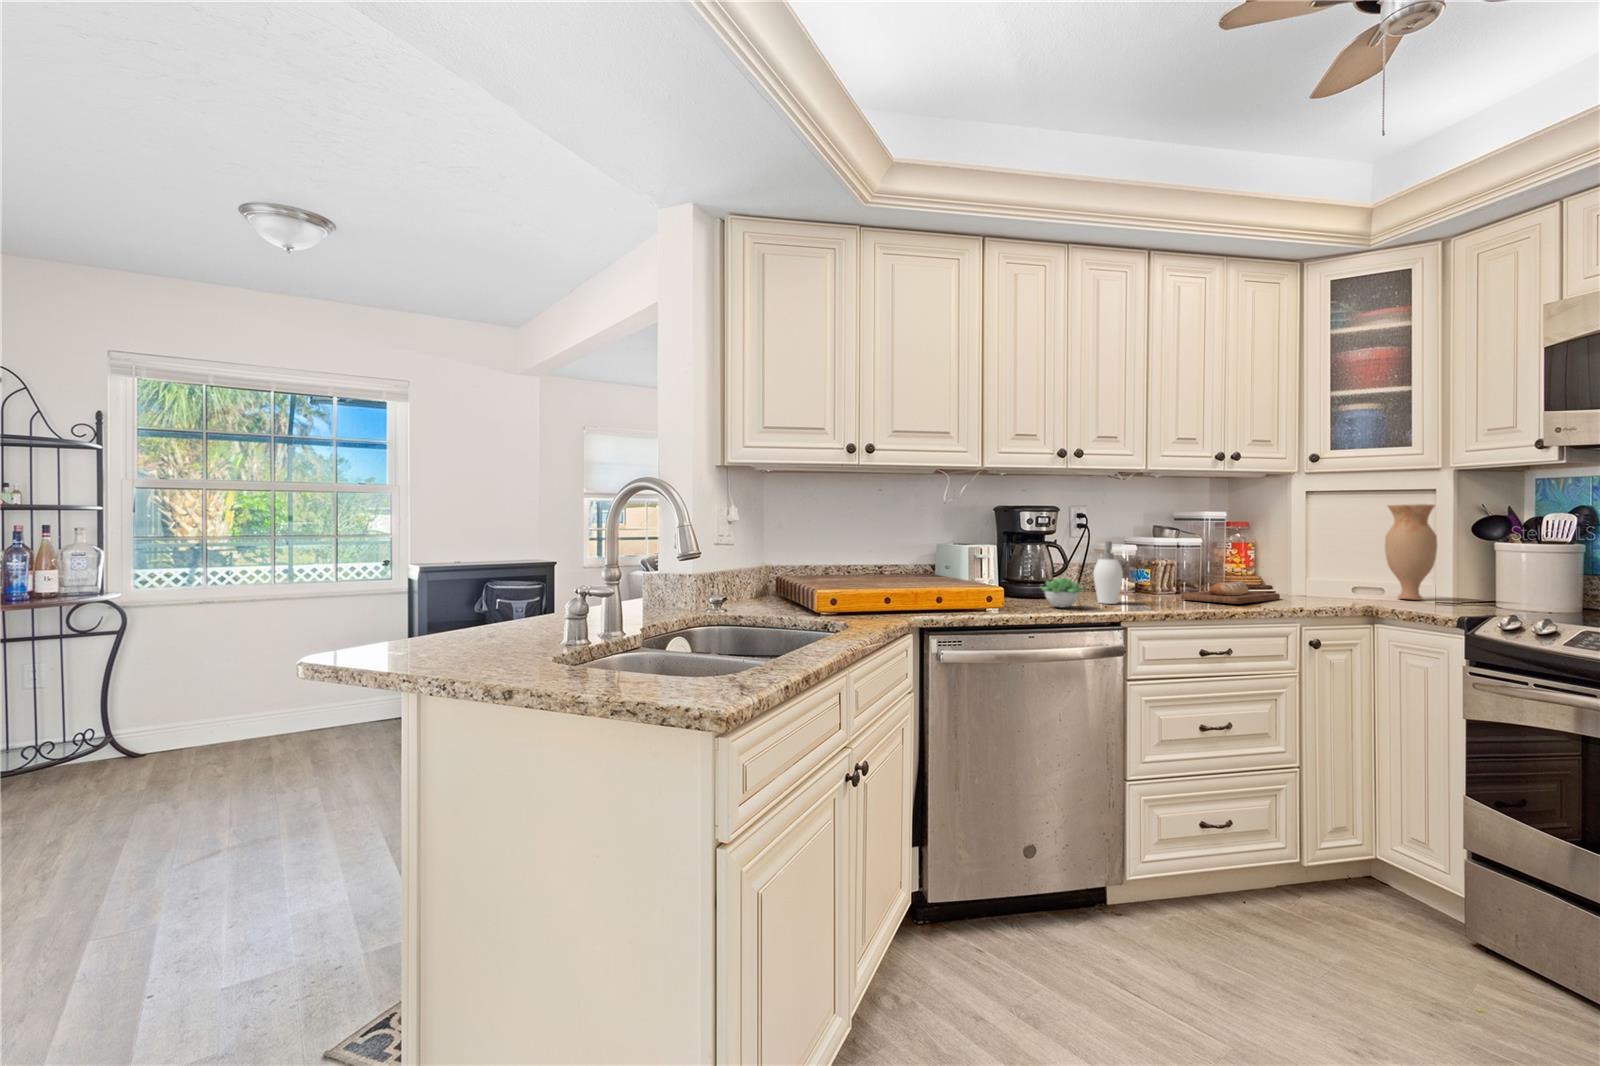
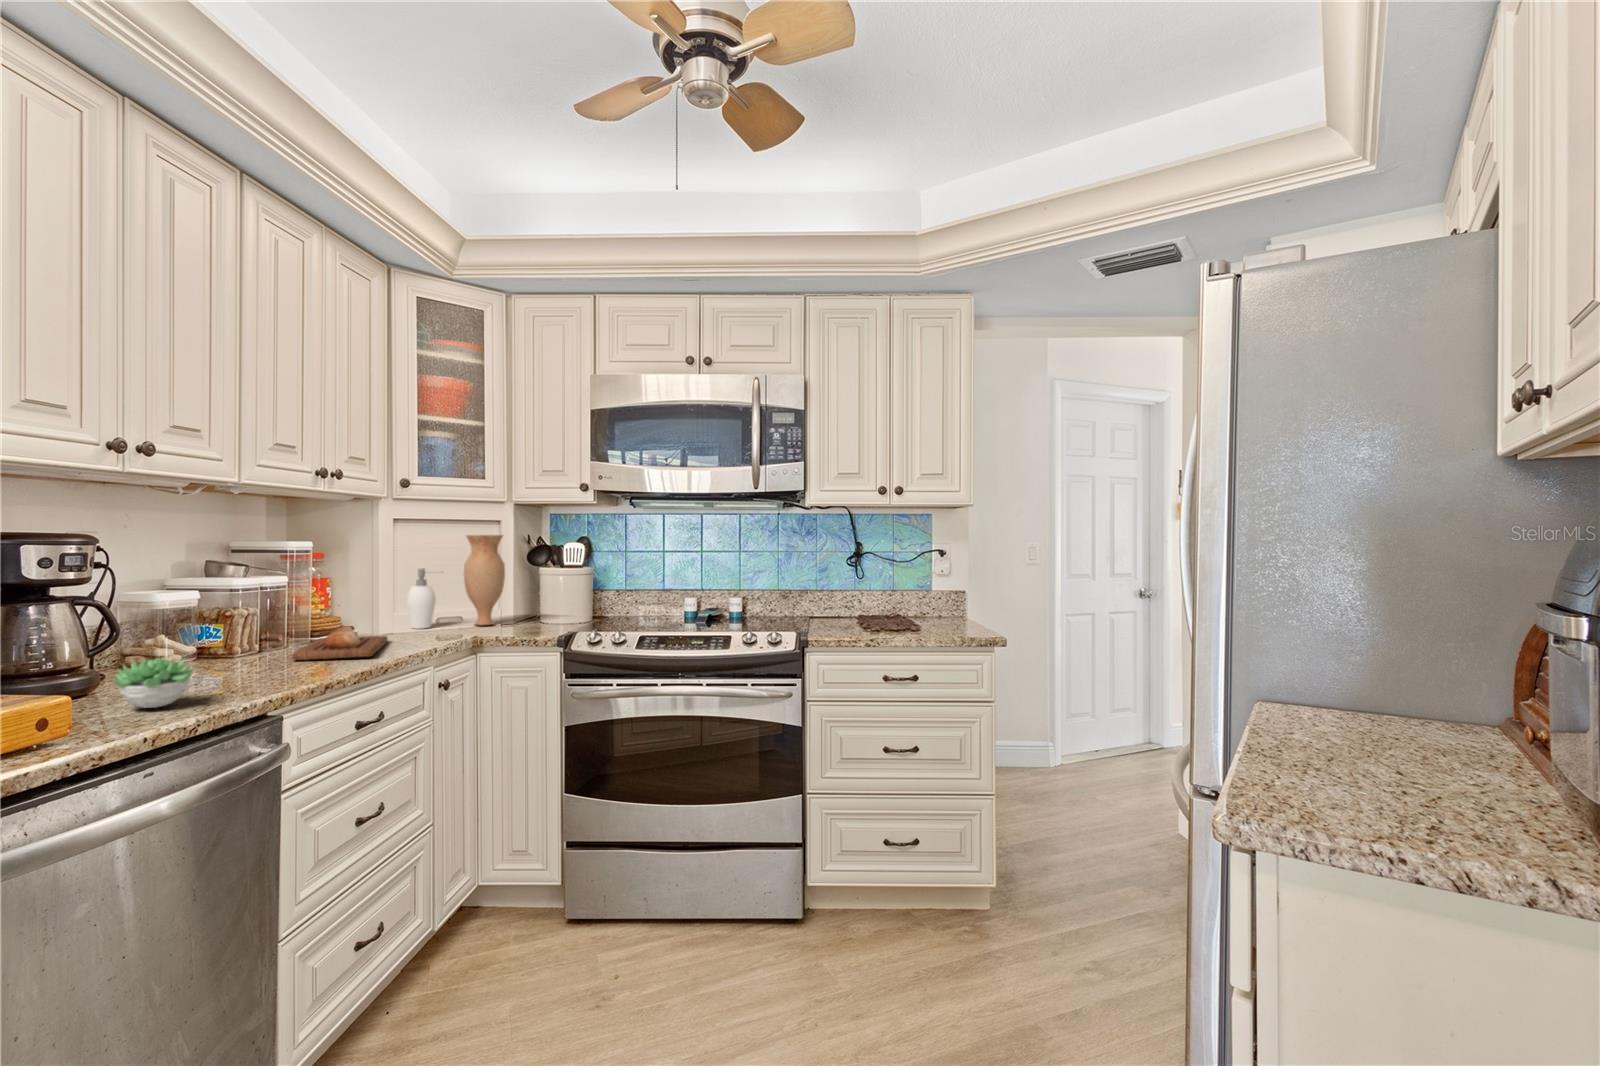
soap dispenser: present [1093,541,1123,604] -> present [407,568,436,629]

